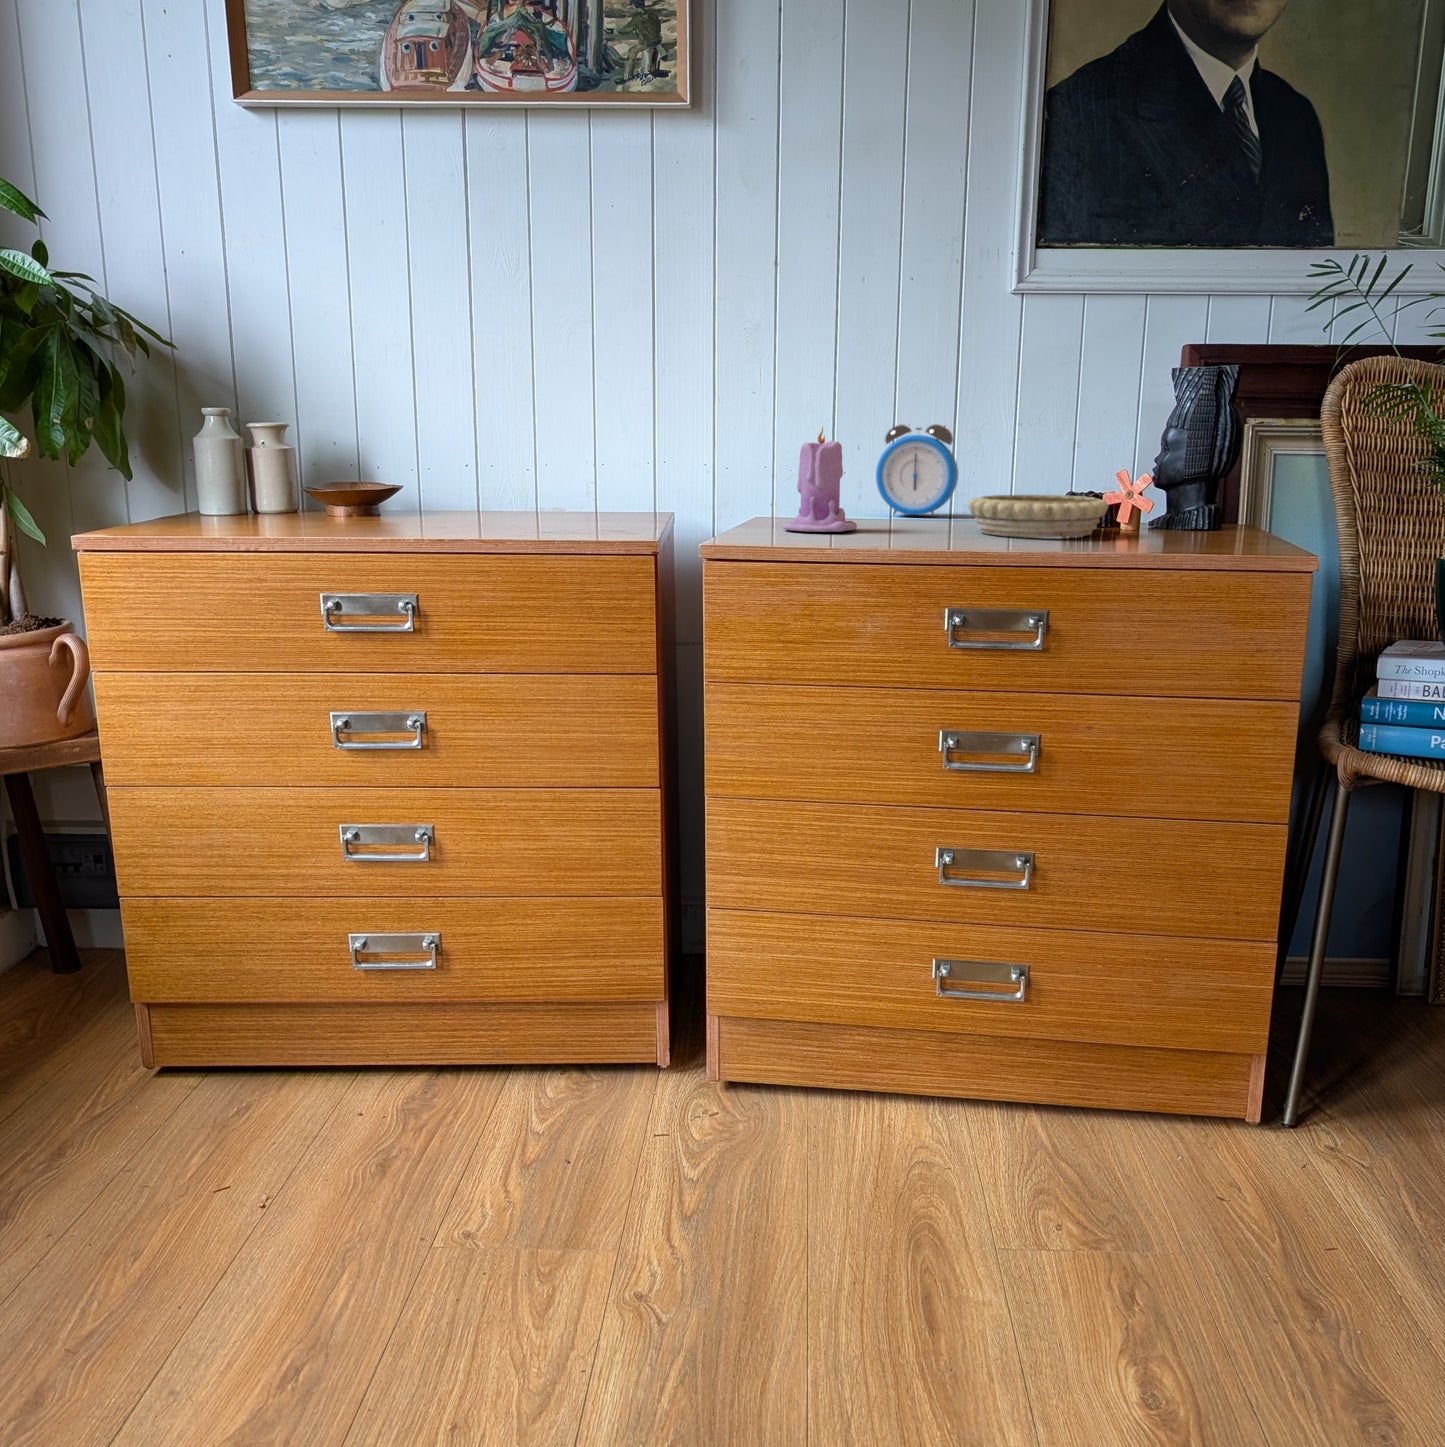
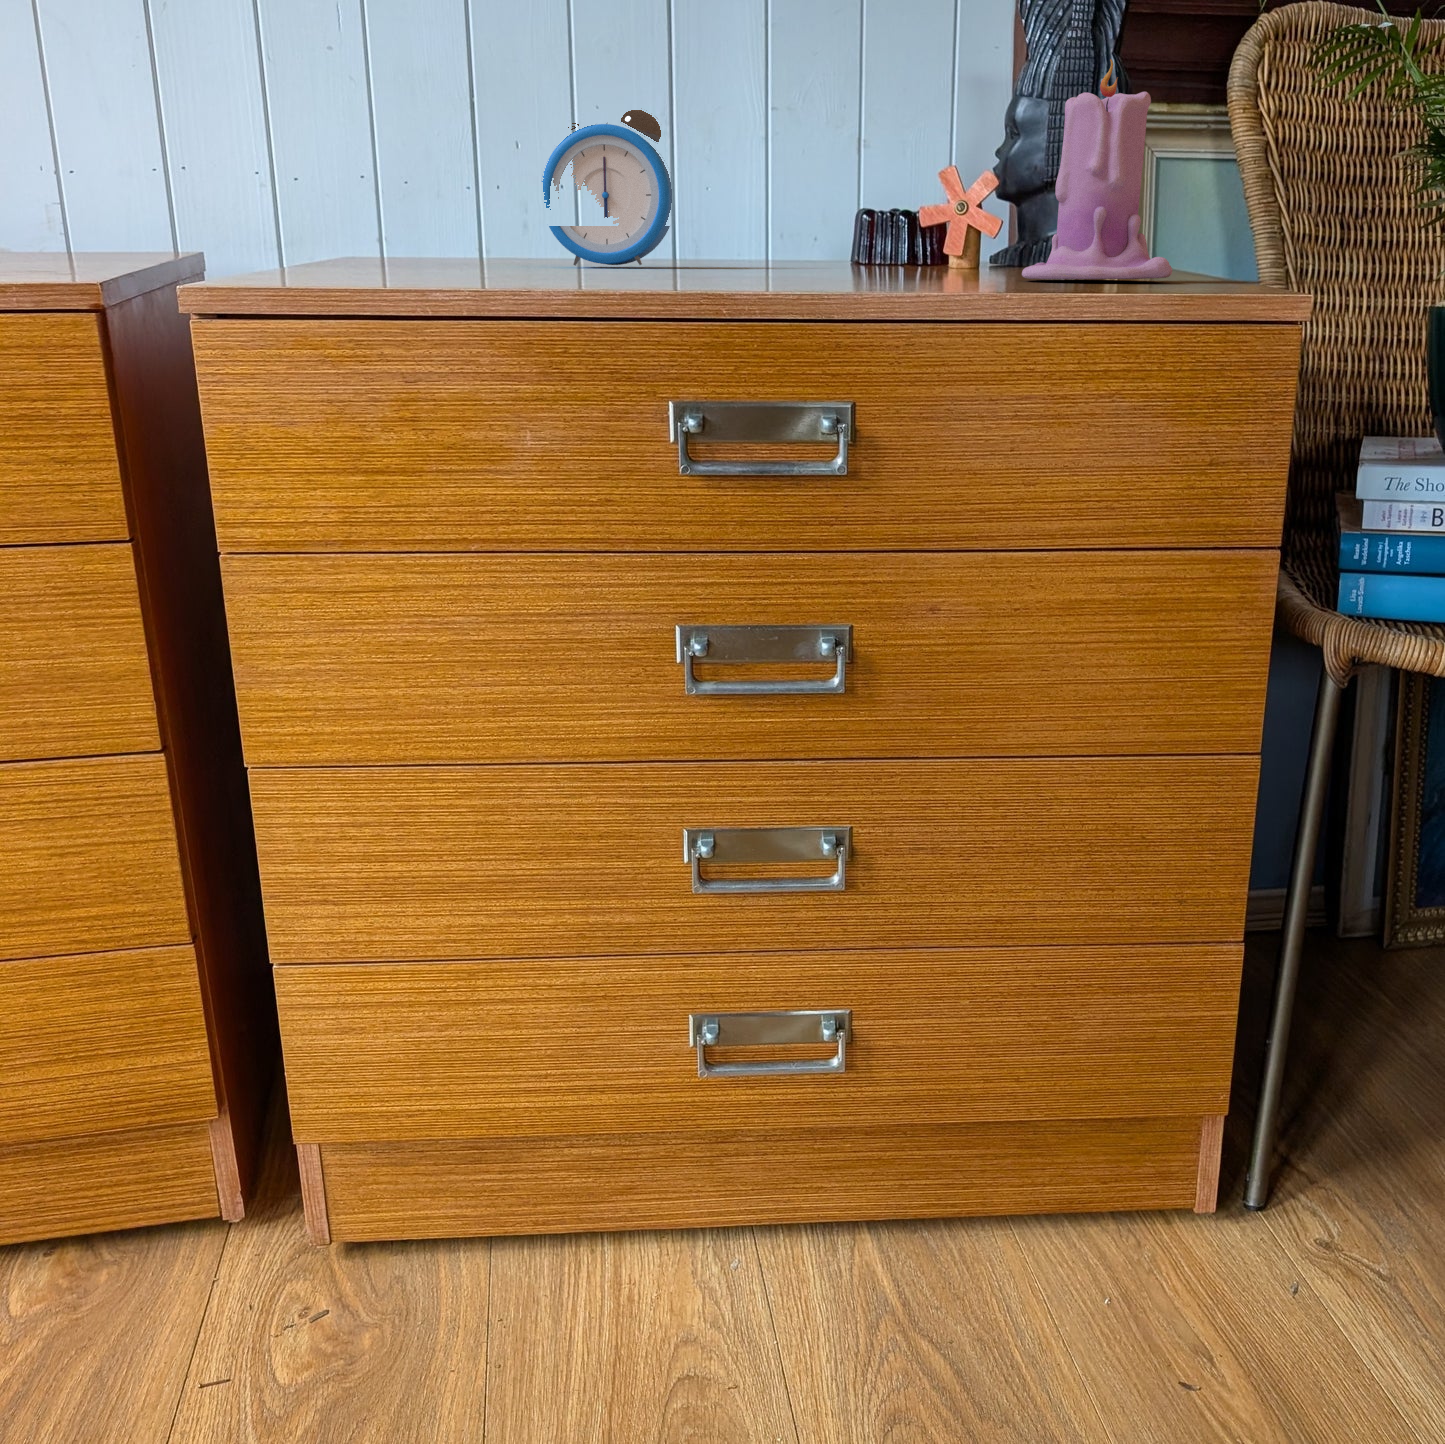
candle: present [783,427,857,532] -> present [1022,59,1172,279]
decorative bowl: present [968,495,1108,537] -> none [697,207,934,273]

